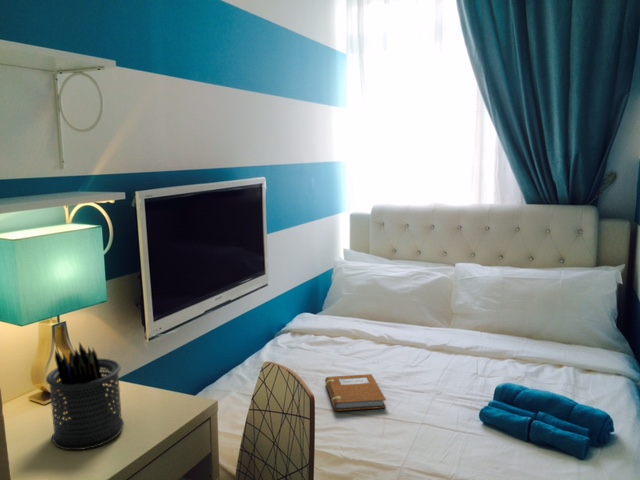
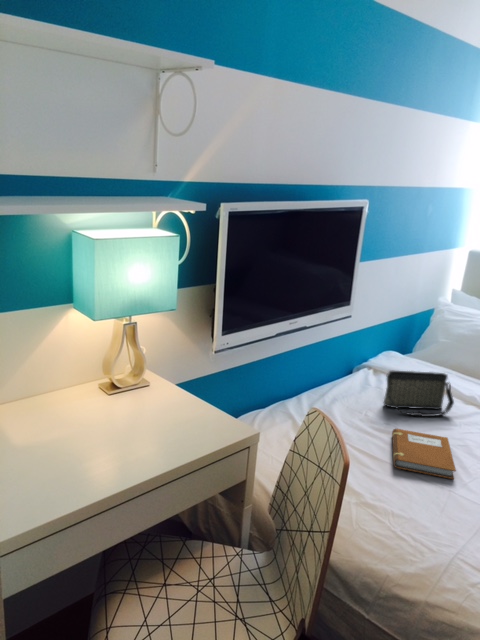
handbag: none [309,320,369,363] -> present [384,371,454,417]
pen holder: present [46,343,124,450] -> none [107,345,173,446]

